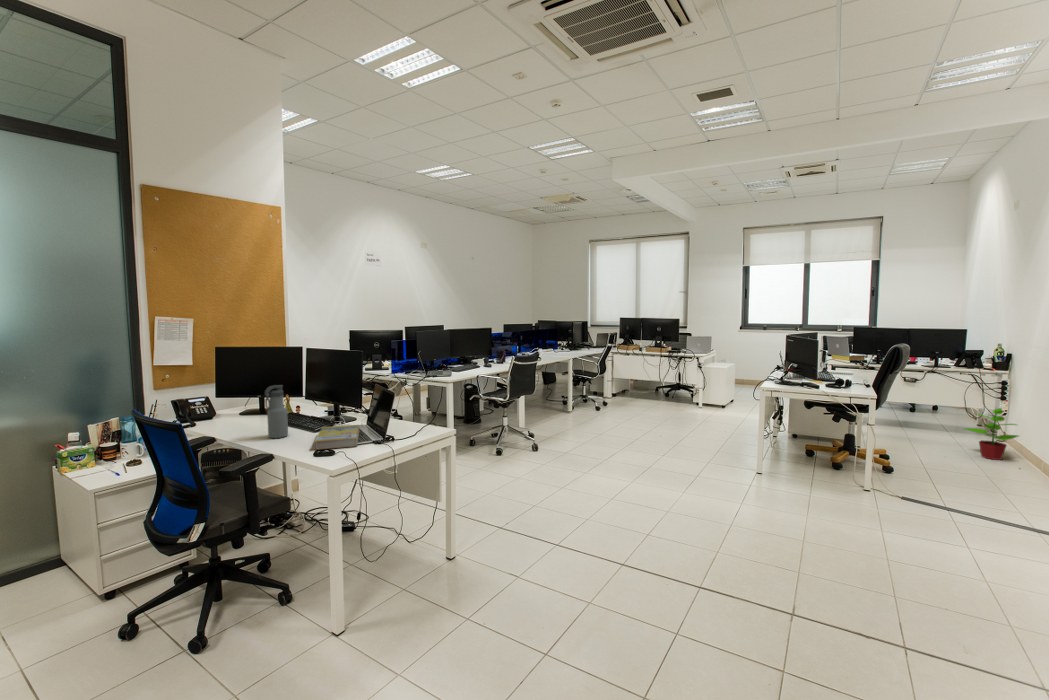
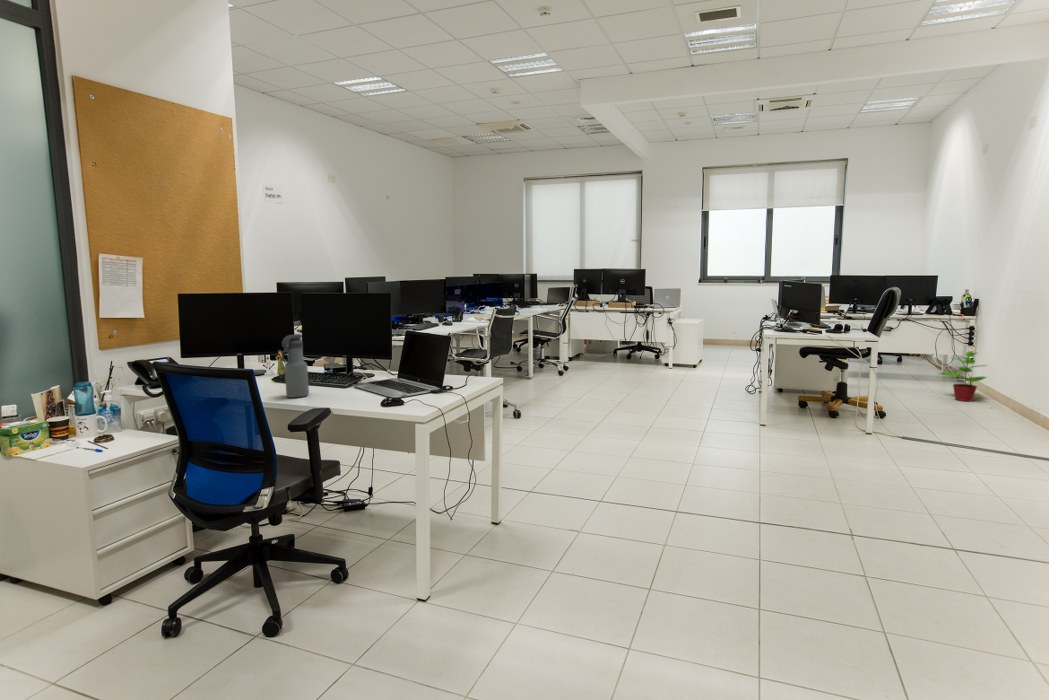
book: present [315,425,359,450] -> none [349,379,410,404]

